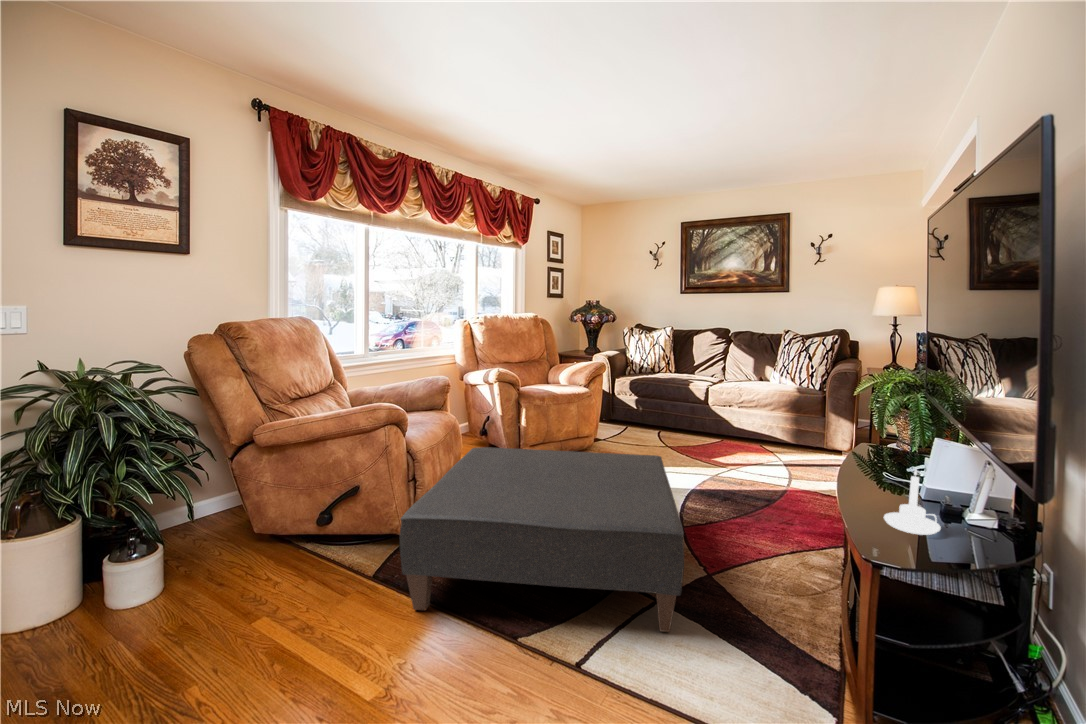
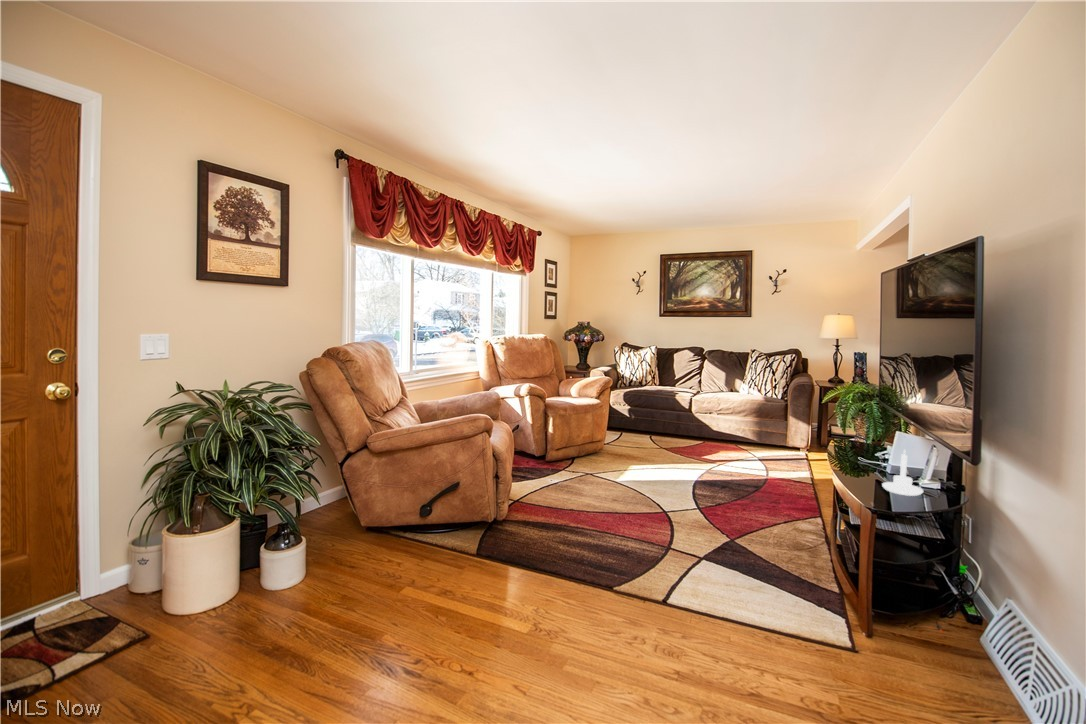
ottoman: present [399,447,684,632] -> none [508,448,735,583]

